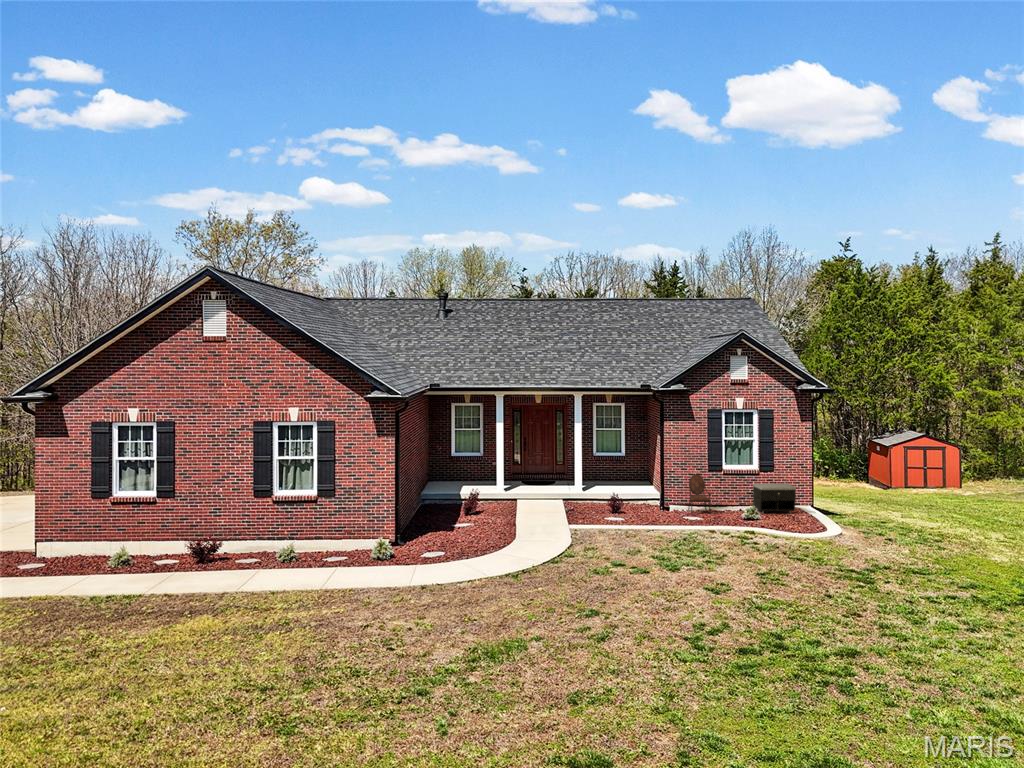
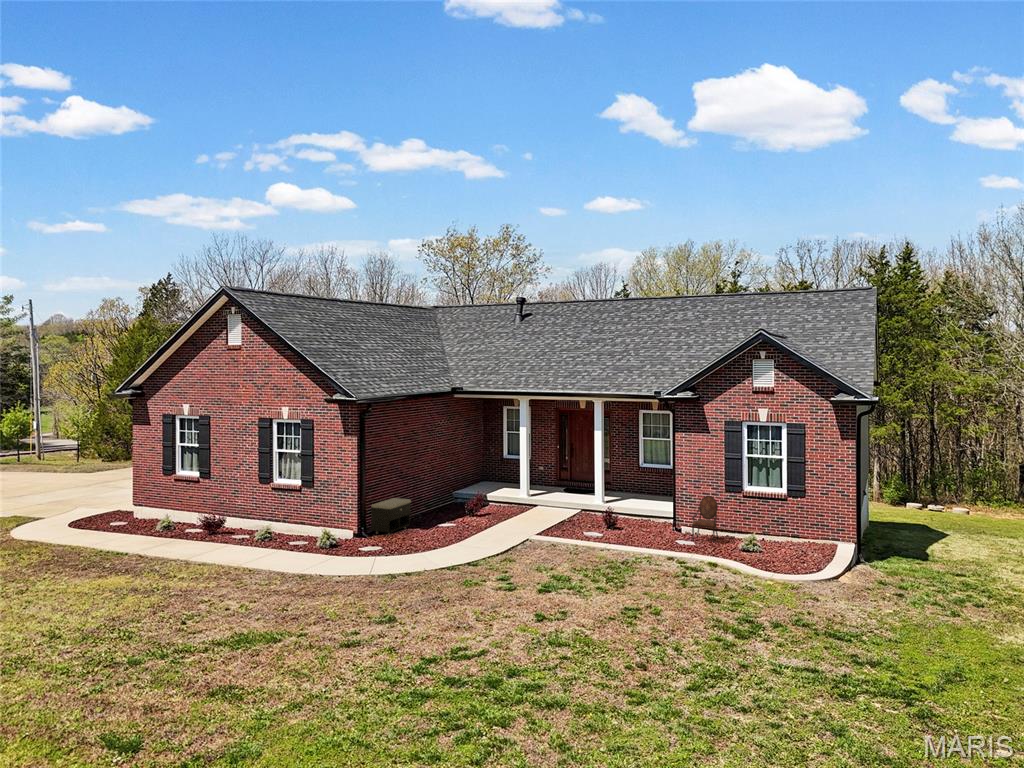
storage bench: present [753,484,796,513] -> present [371,498,411,535]

